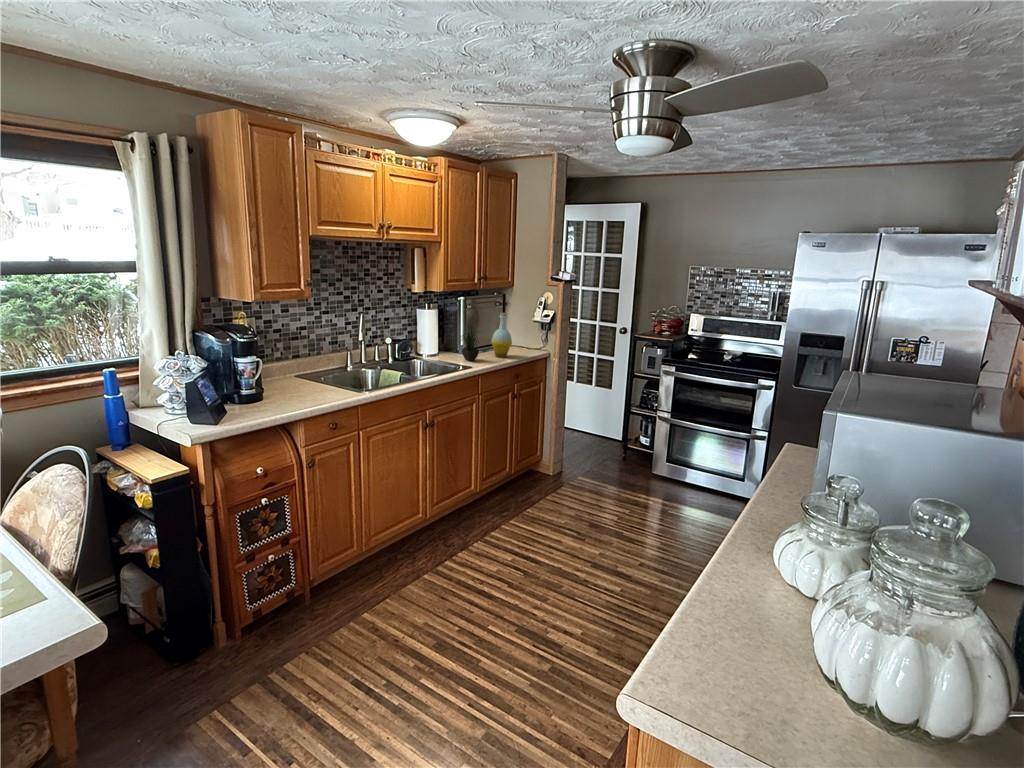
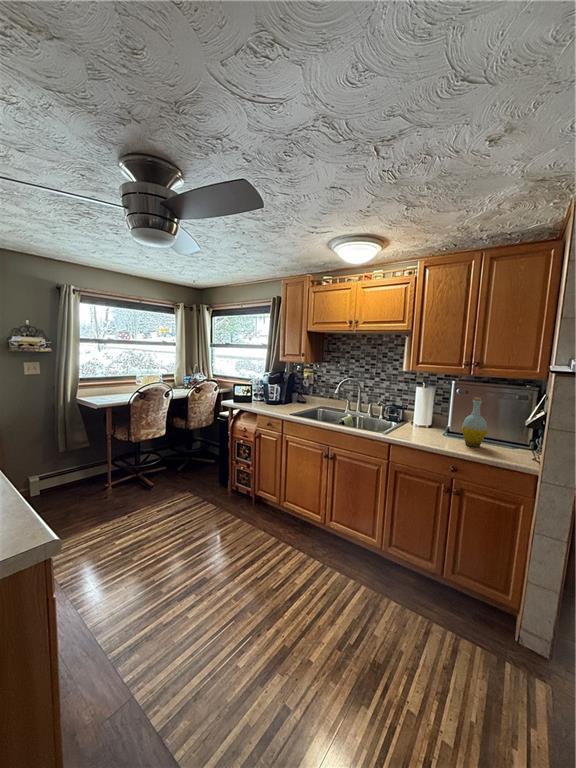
potted plant: present [462,323,479,361] -> none [417,386,446,437]

